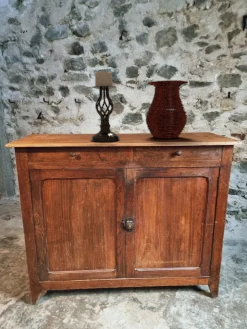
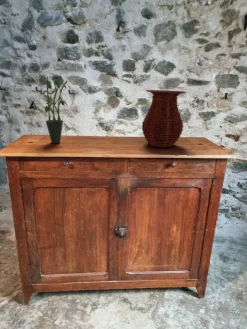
candle holder: present [91,70,119,142] -> none [87,78,116,151]
potted plant: none [49,72,75,139] -> present [45,76,71,143]

